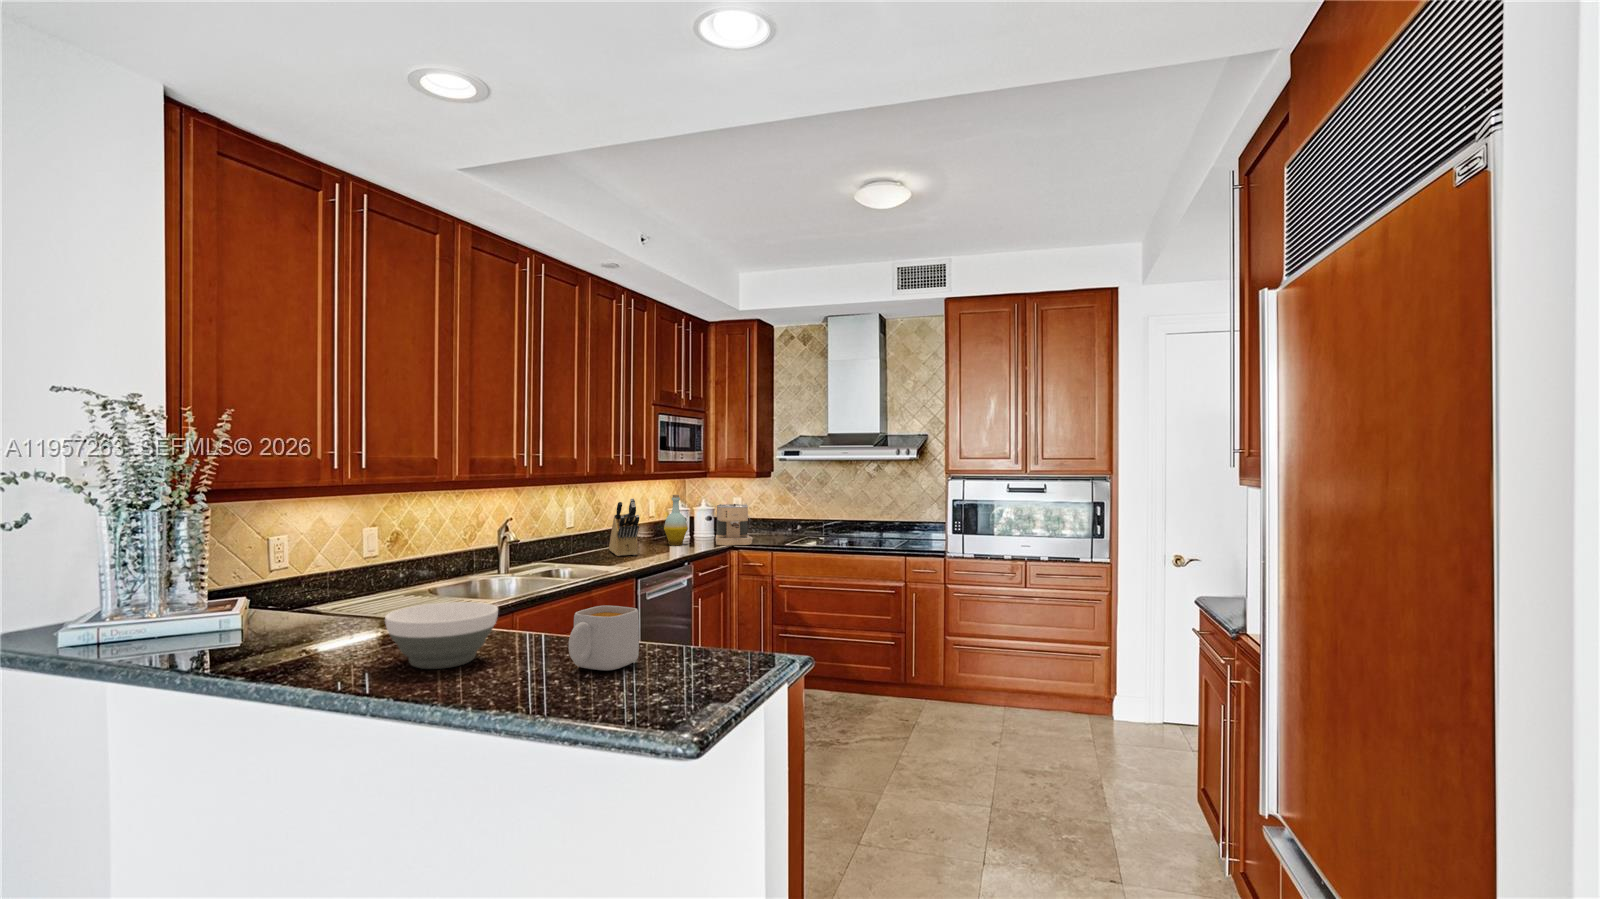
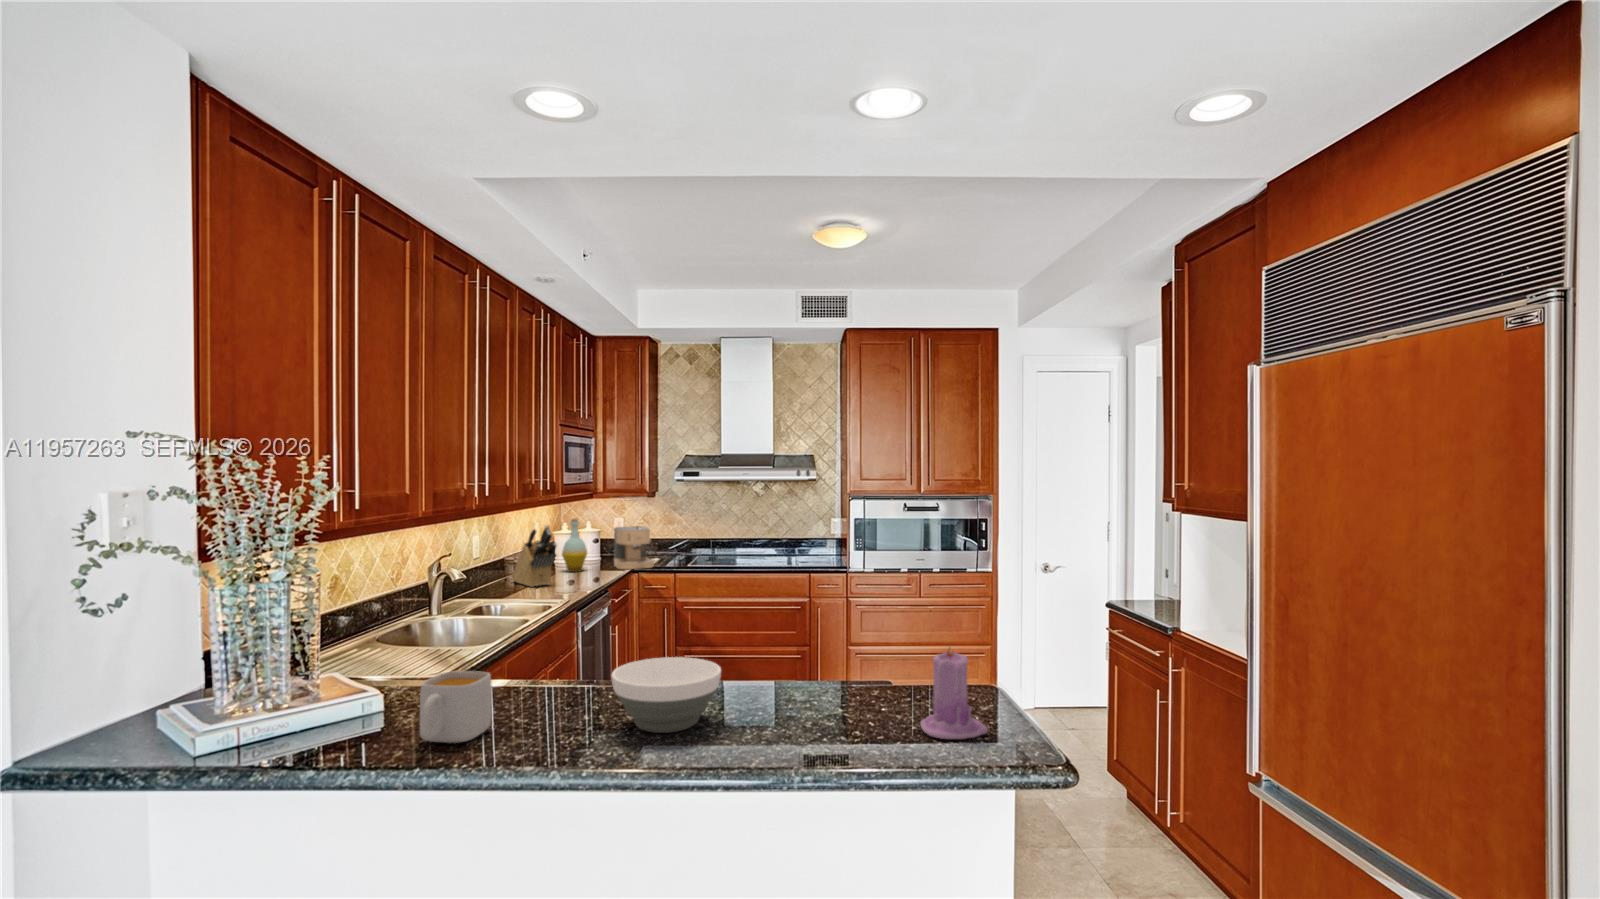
candle: none [634,599,702,700] -> present [920,648,988,739]
mug: present [568,606,639,671] -> present [420,671,492,743]

